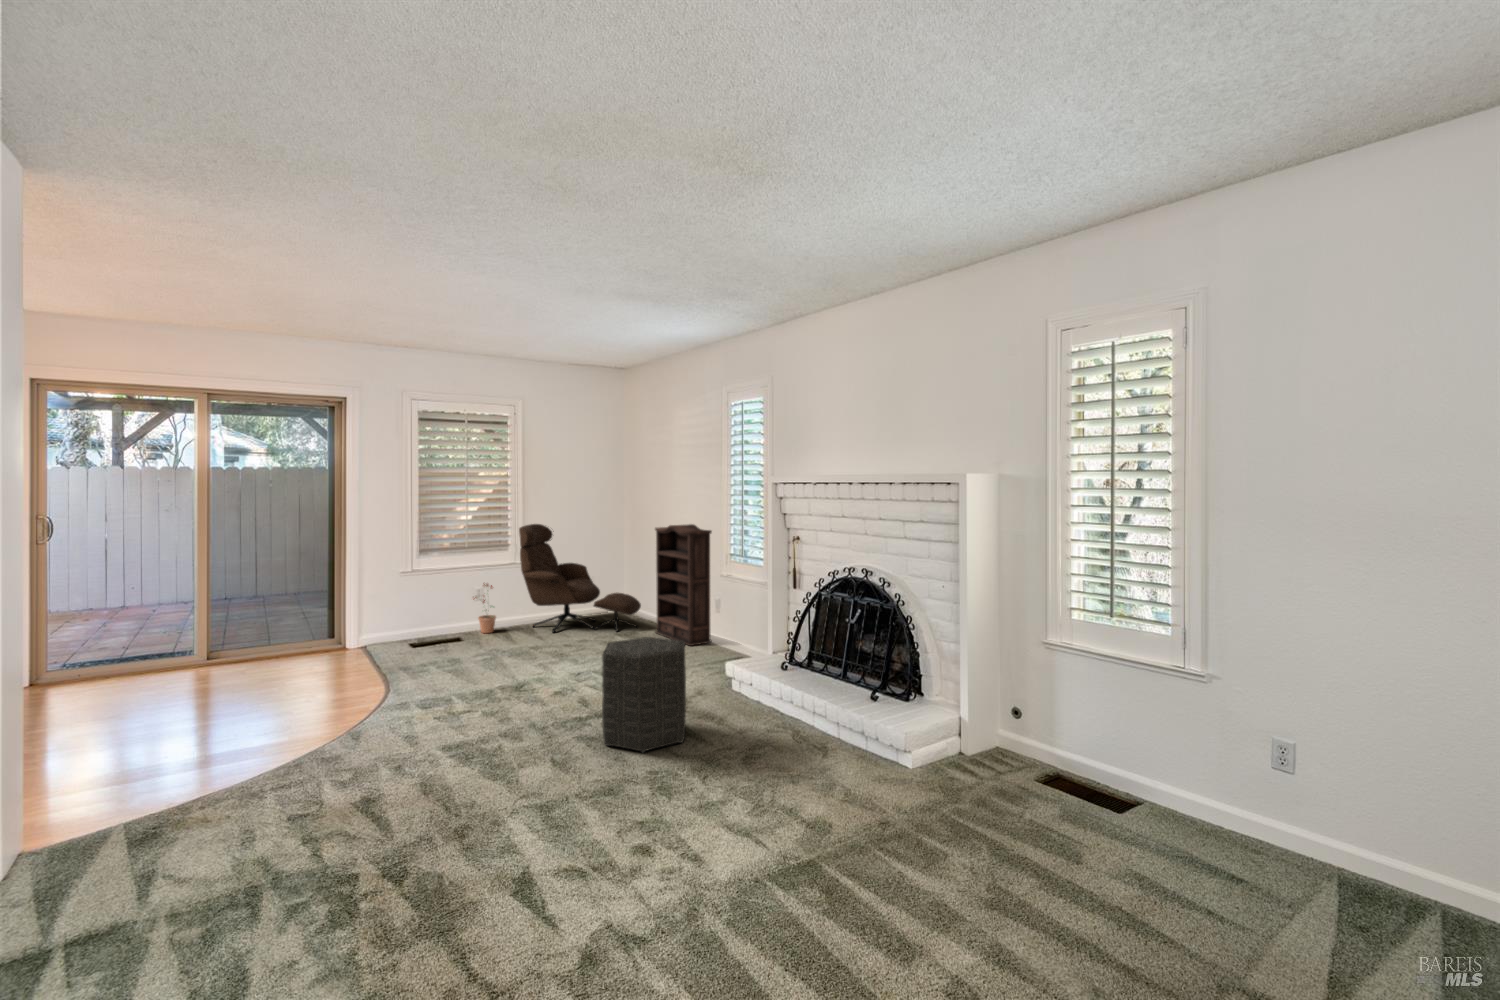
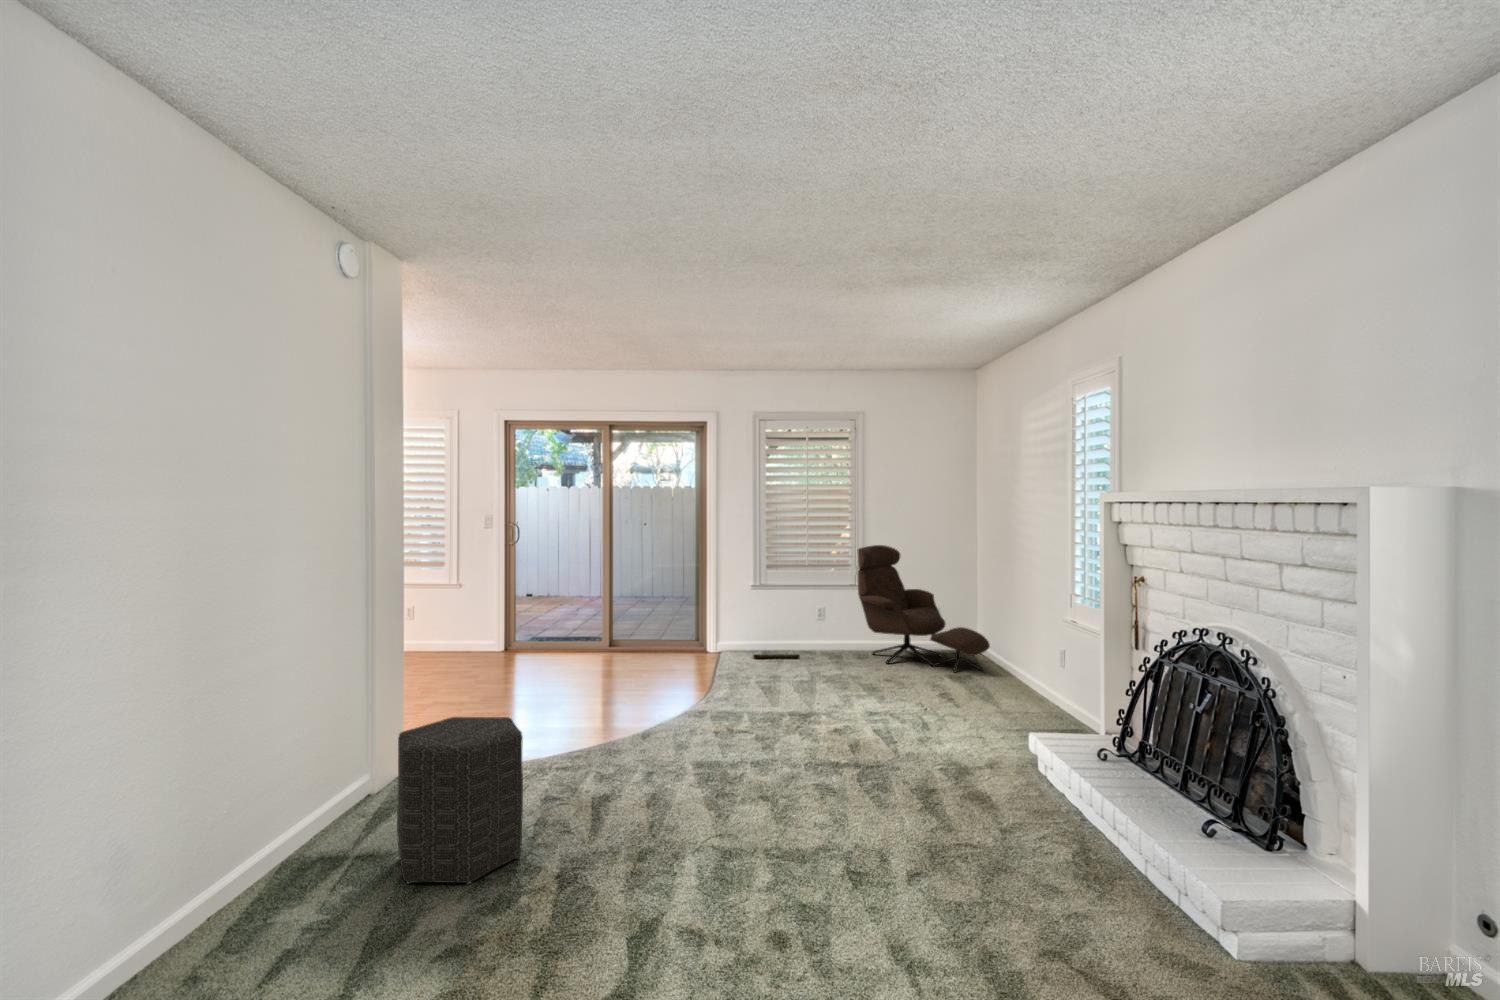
bookshelf: present [655,524,712,646] -> none [998,554,1060,703]
potted plant: present [473,583,496,633] -> none [813,603,835,655]
ottoman: present [602,637,686,752] -> present [397,717,523,884]

